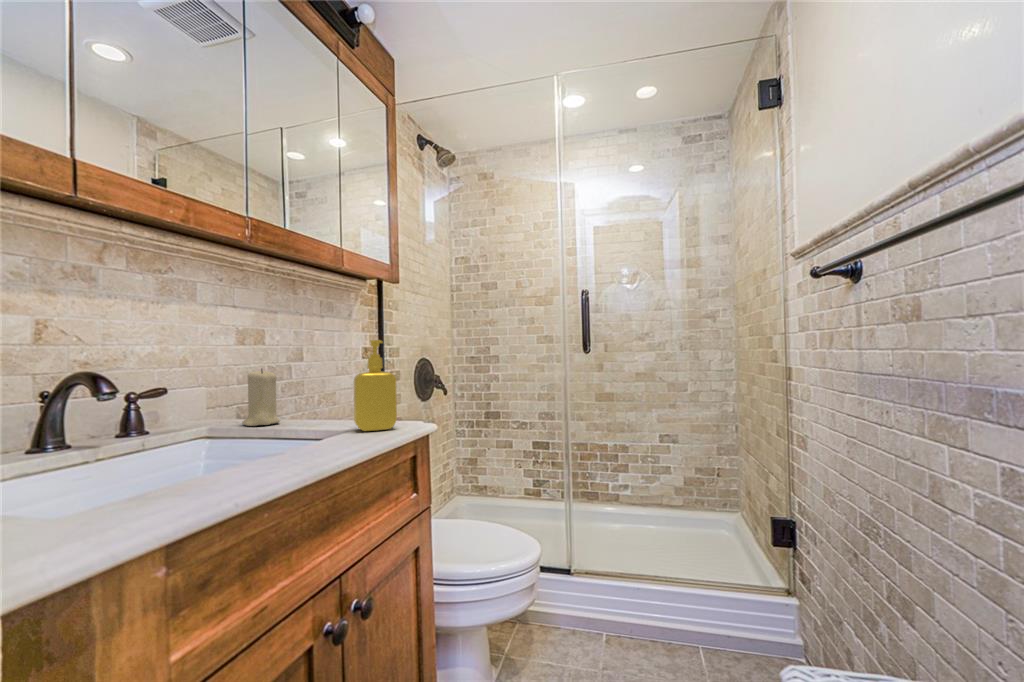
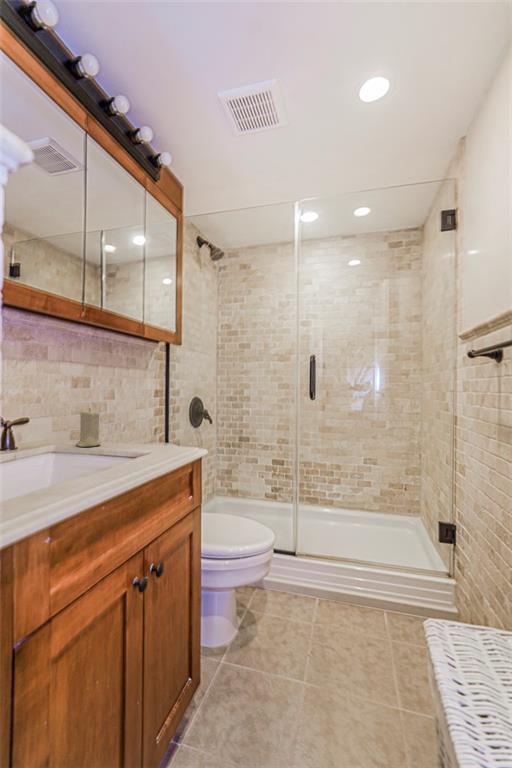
soap dispenser: present [354,340,397,431] -> none [152,393,181,454]

